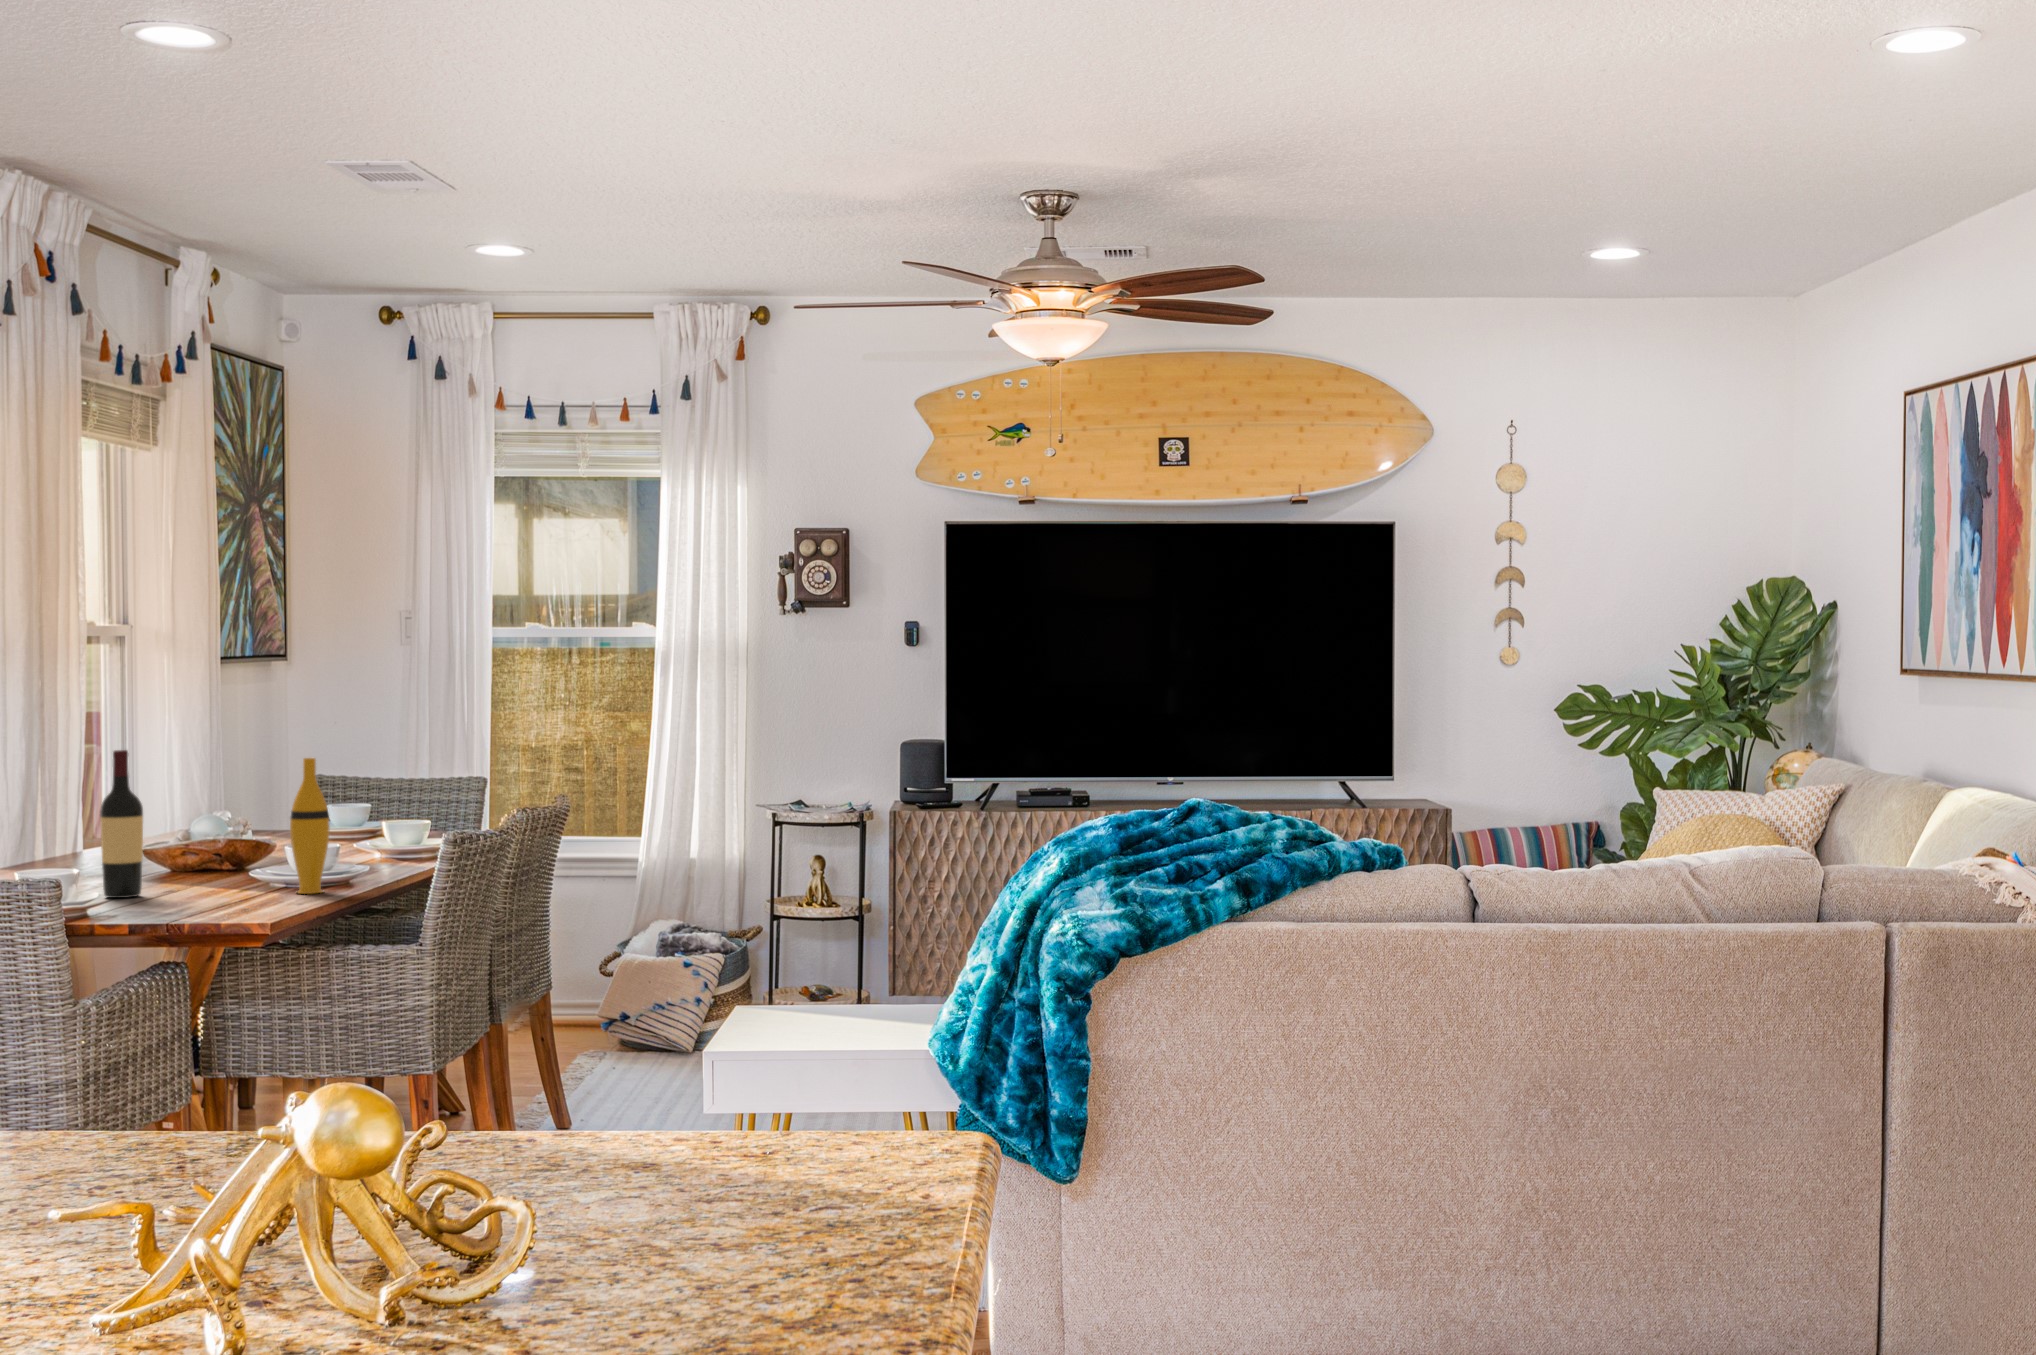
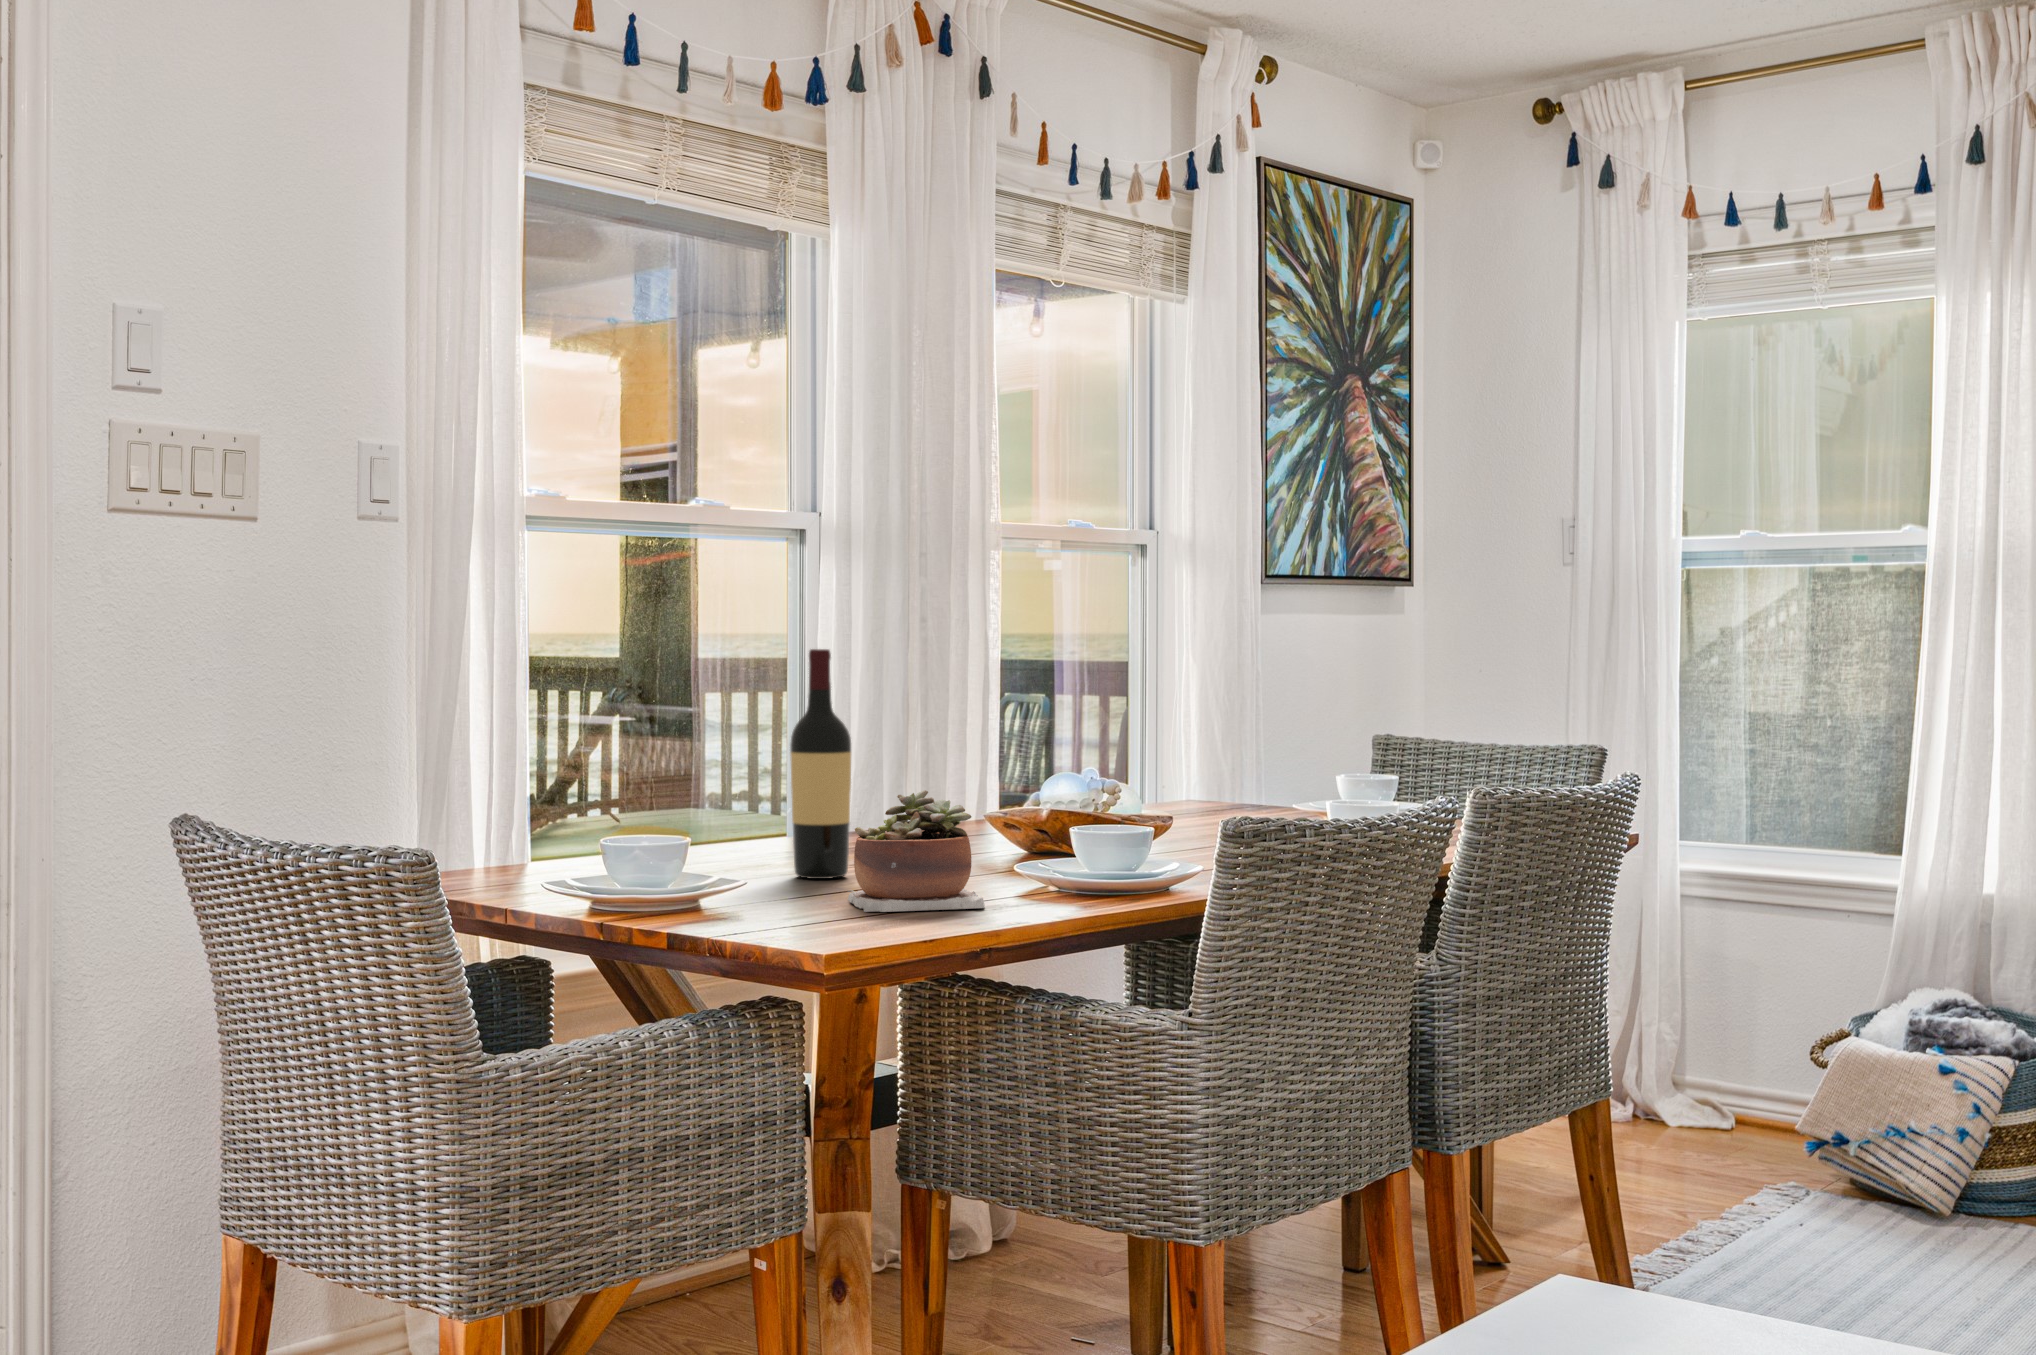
vase: present [290,758,330,894] -> none [1035,667,1099,898]
succulent plant: none [182,836,285,910] -> present [848,790,985,912]

